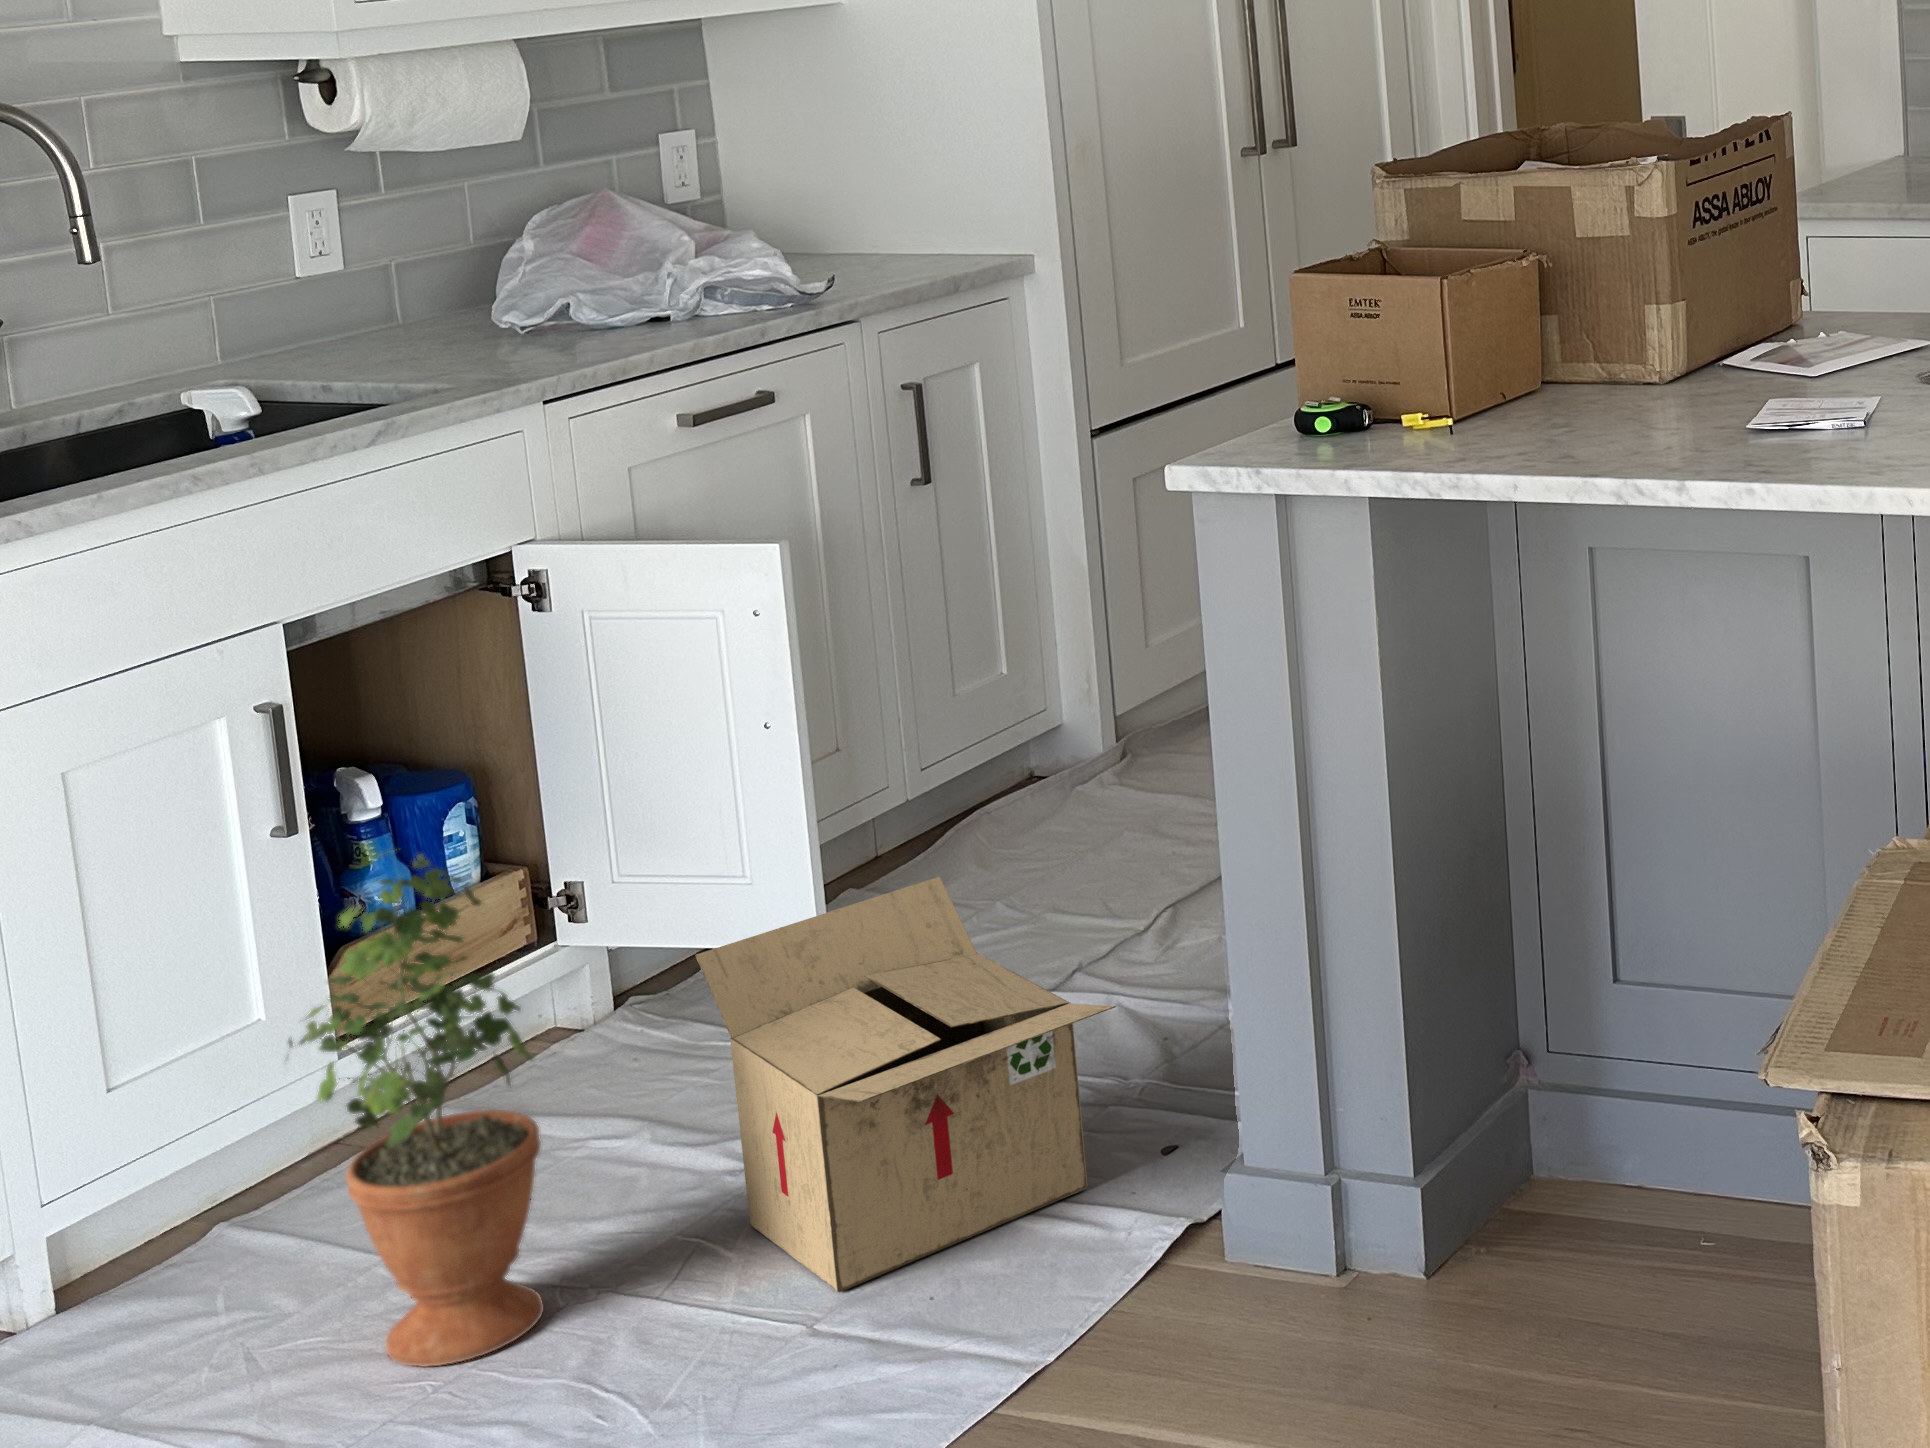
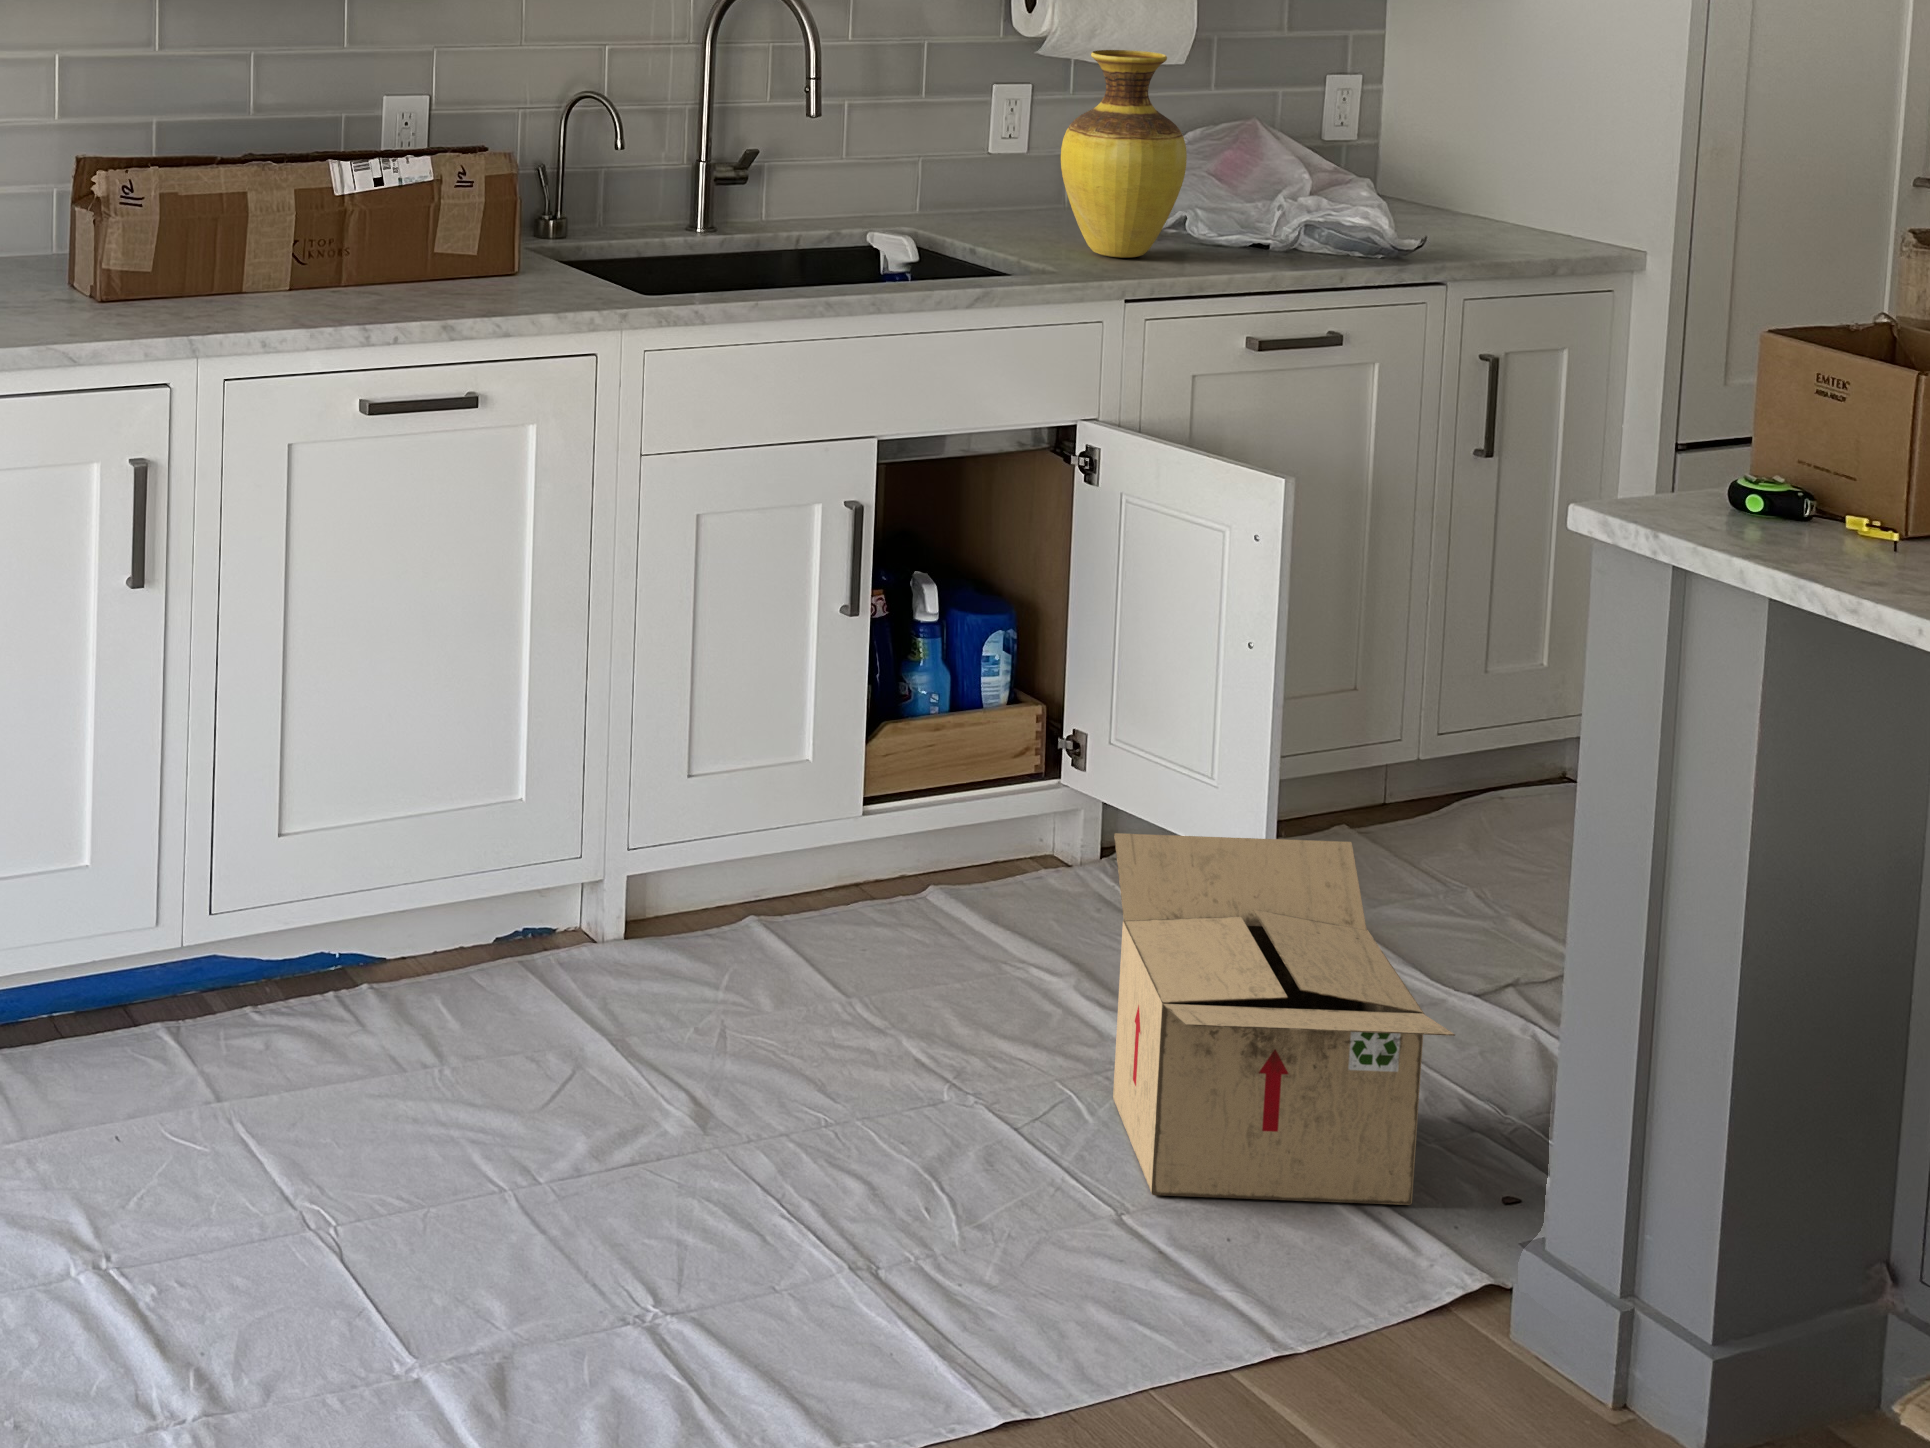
vase: none [406,132,563,364] -> present [1061,50,1187,258]
potted plant: present [289,853,544,1367] -> none [774,654,959,1111]

